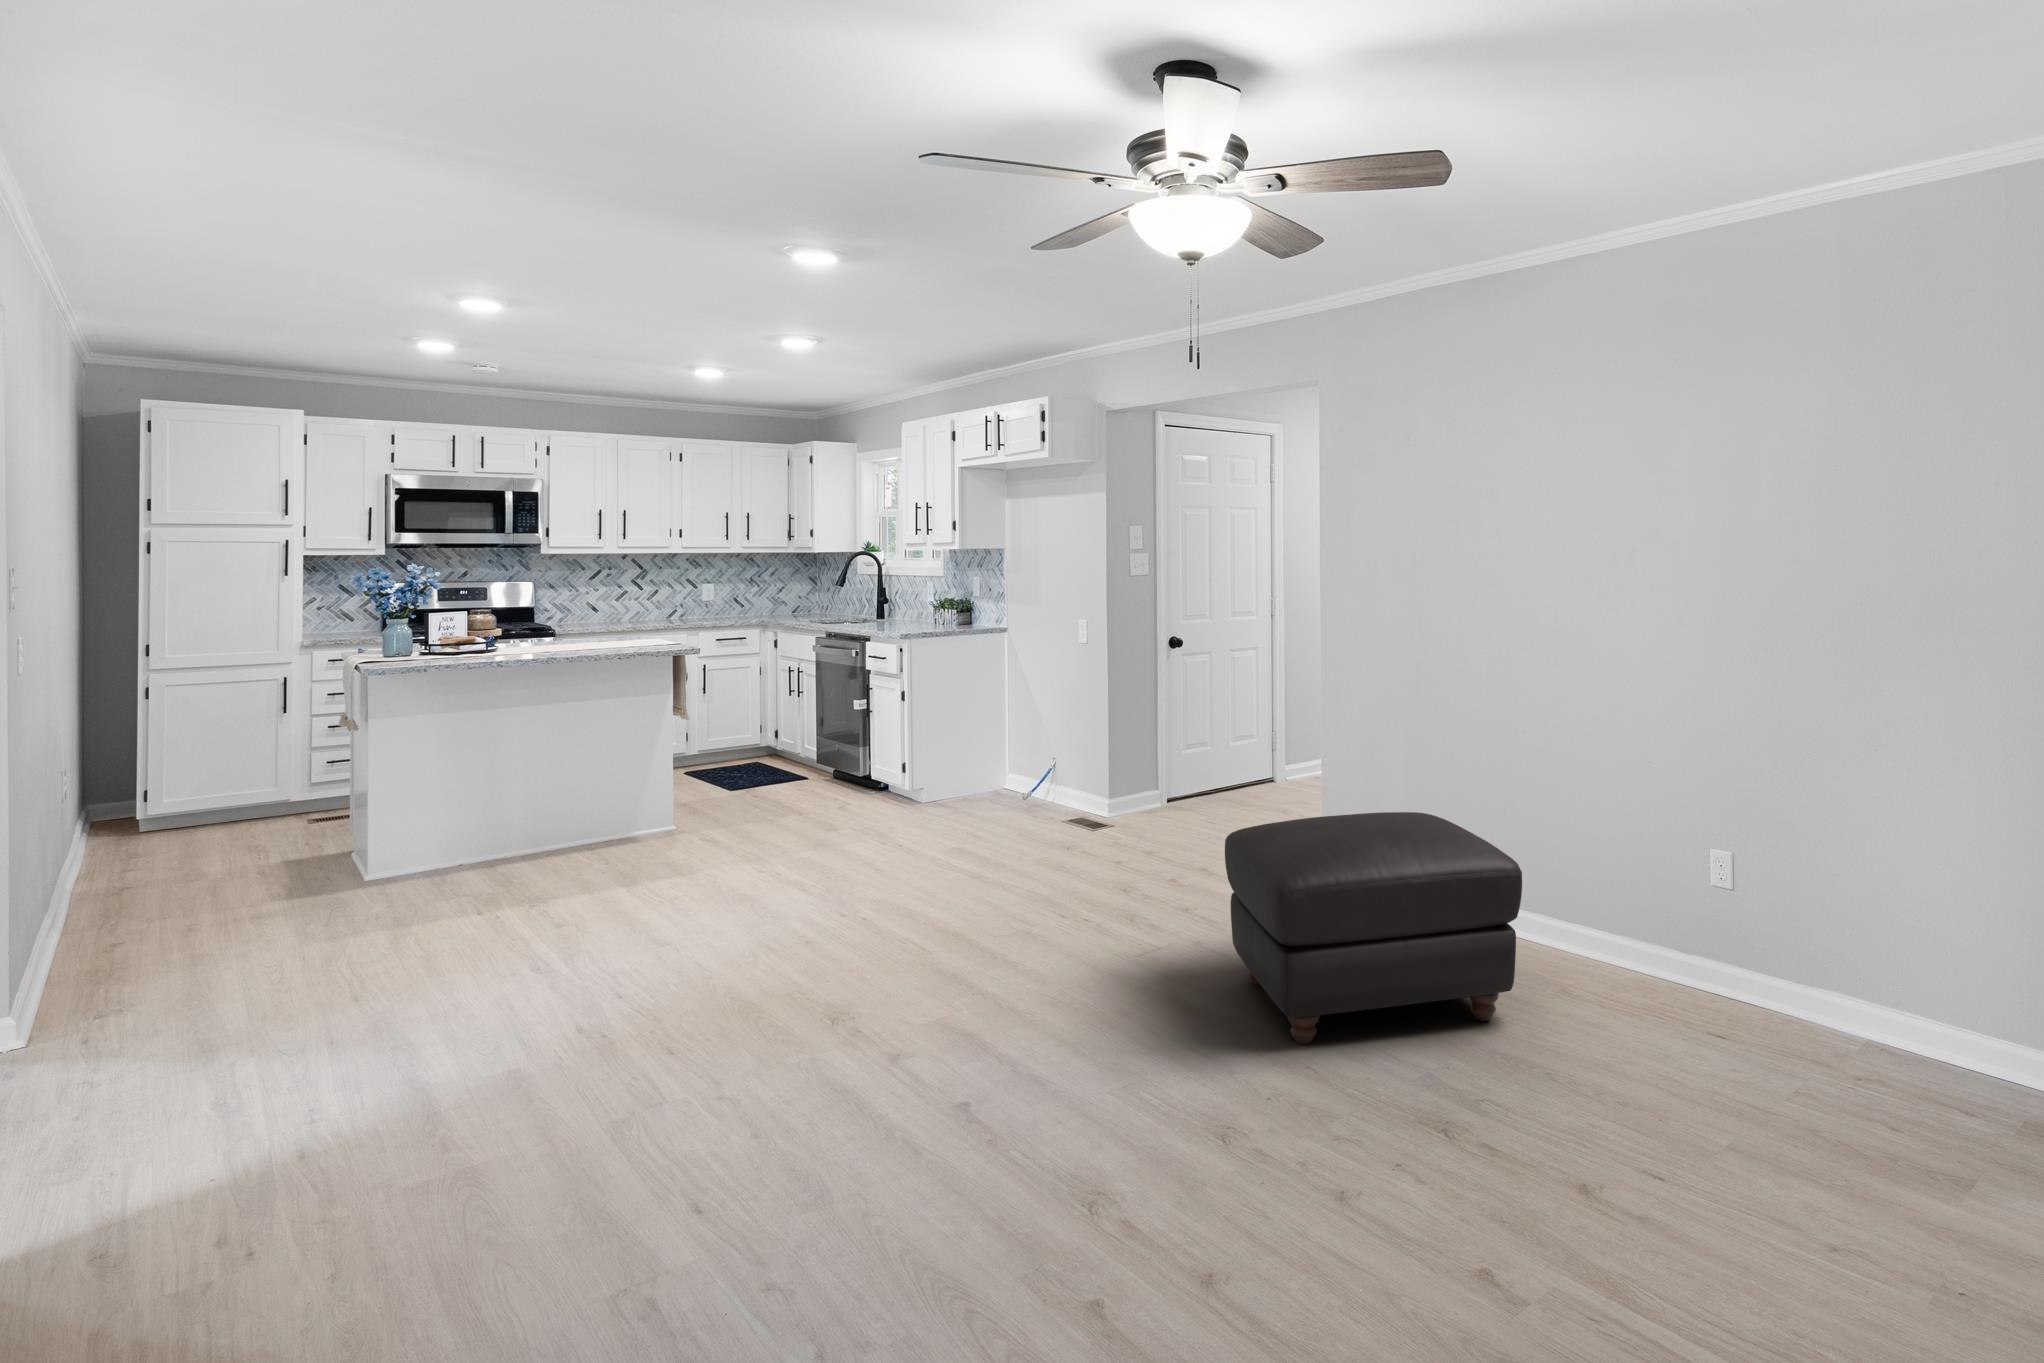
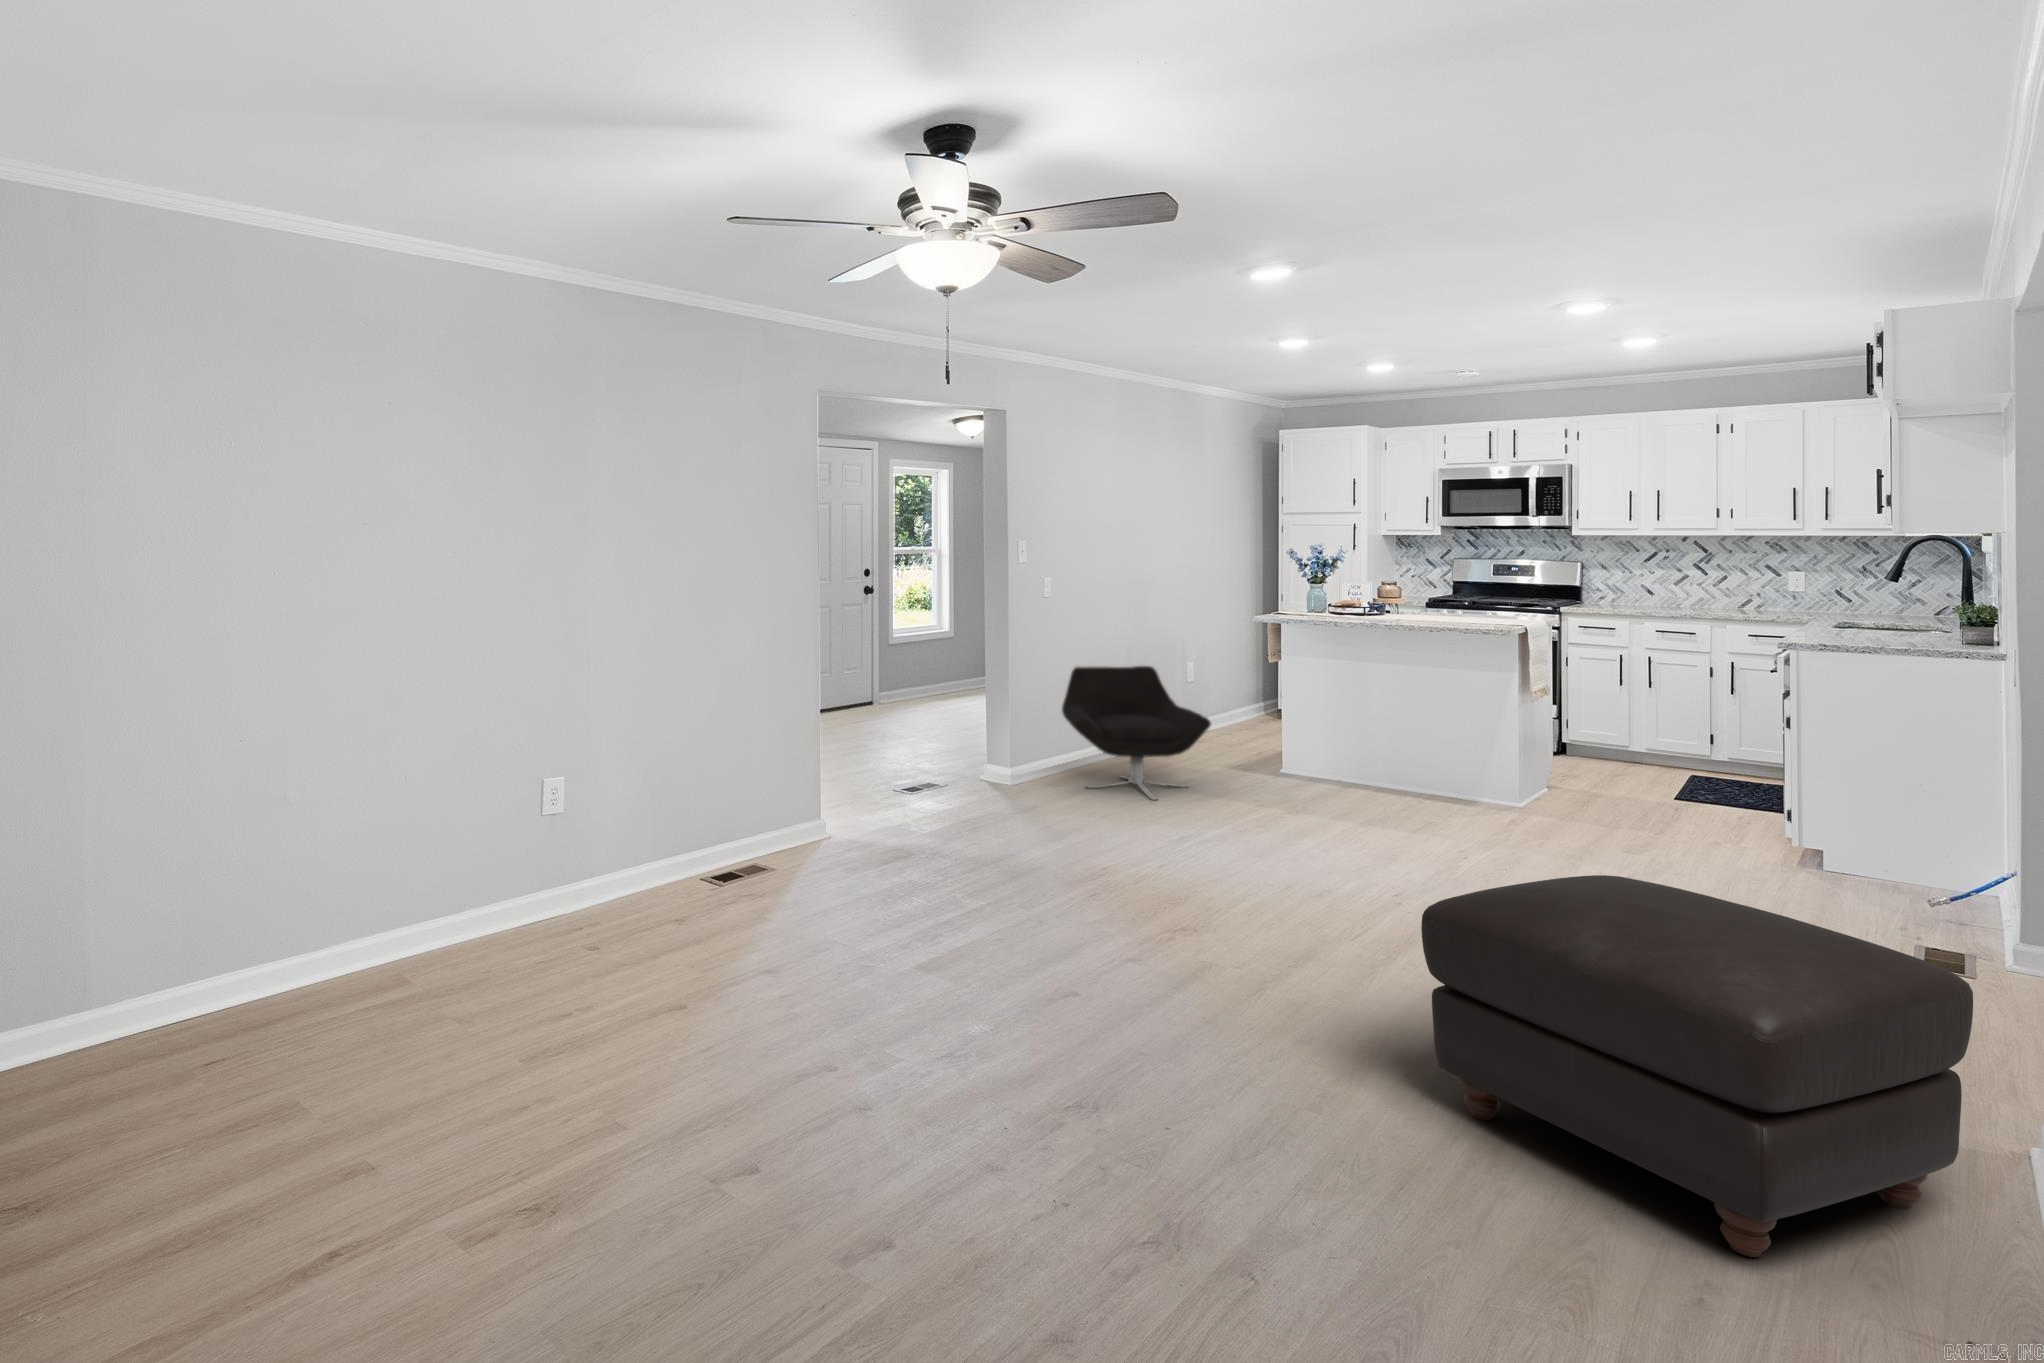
lounge chair: none [34,779,365,1008] -> present [1062,666,1211,800]

